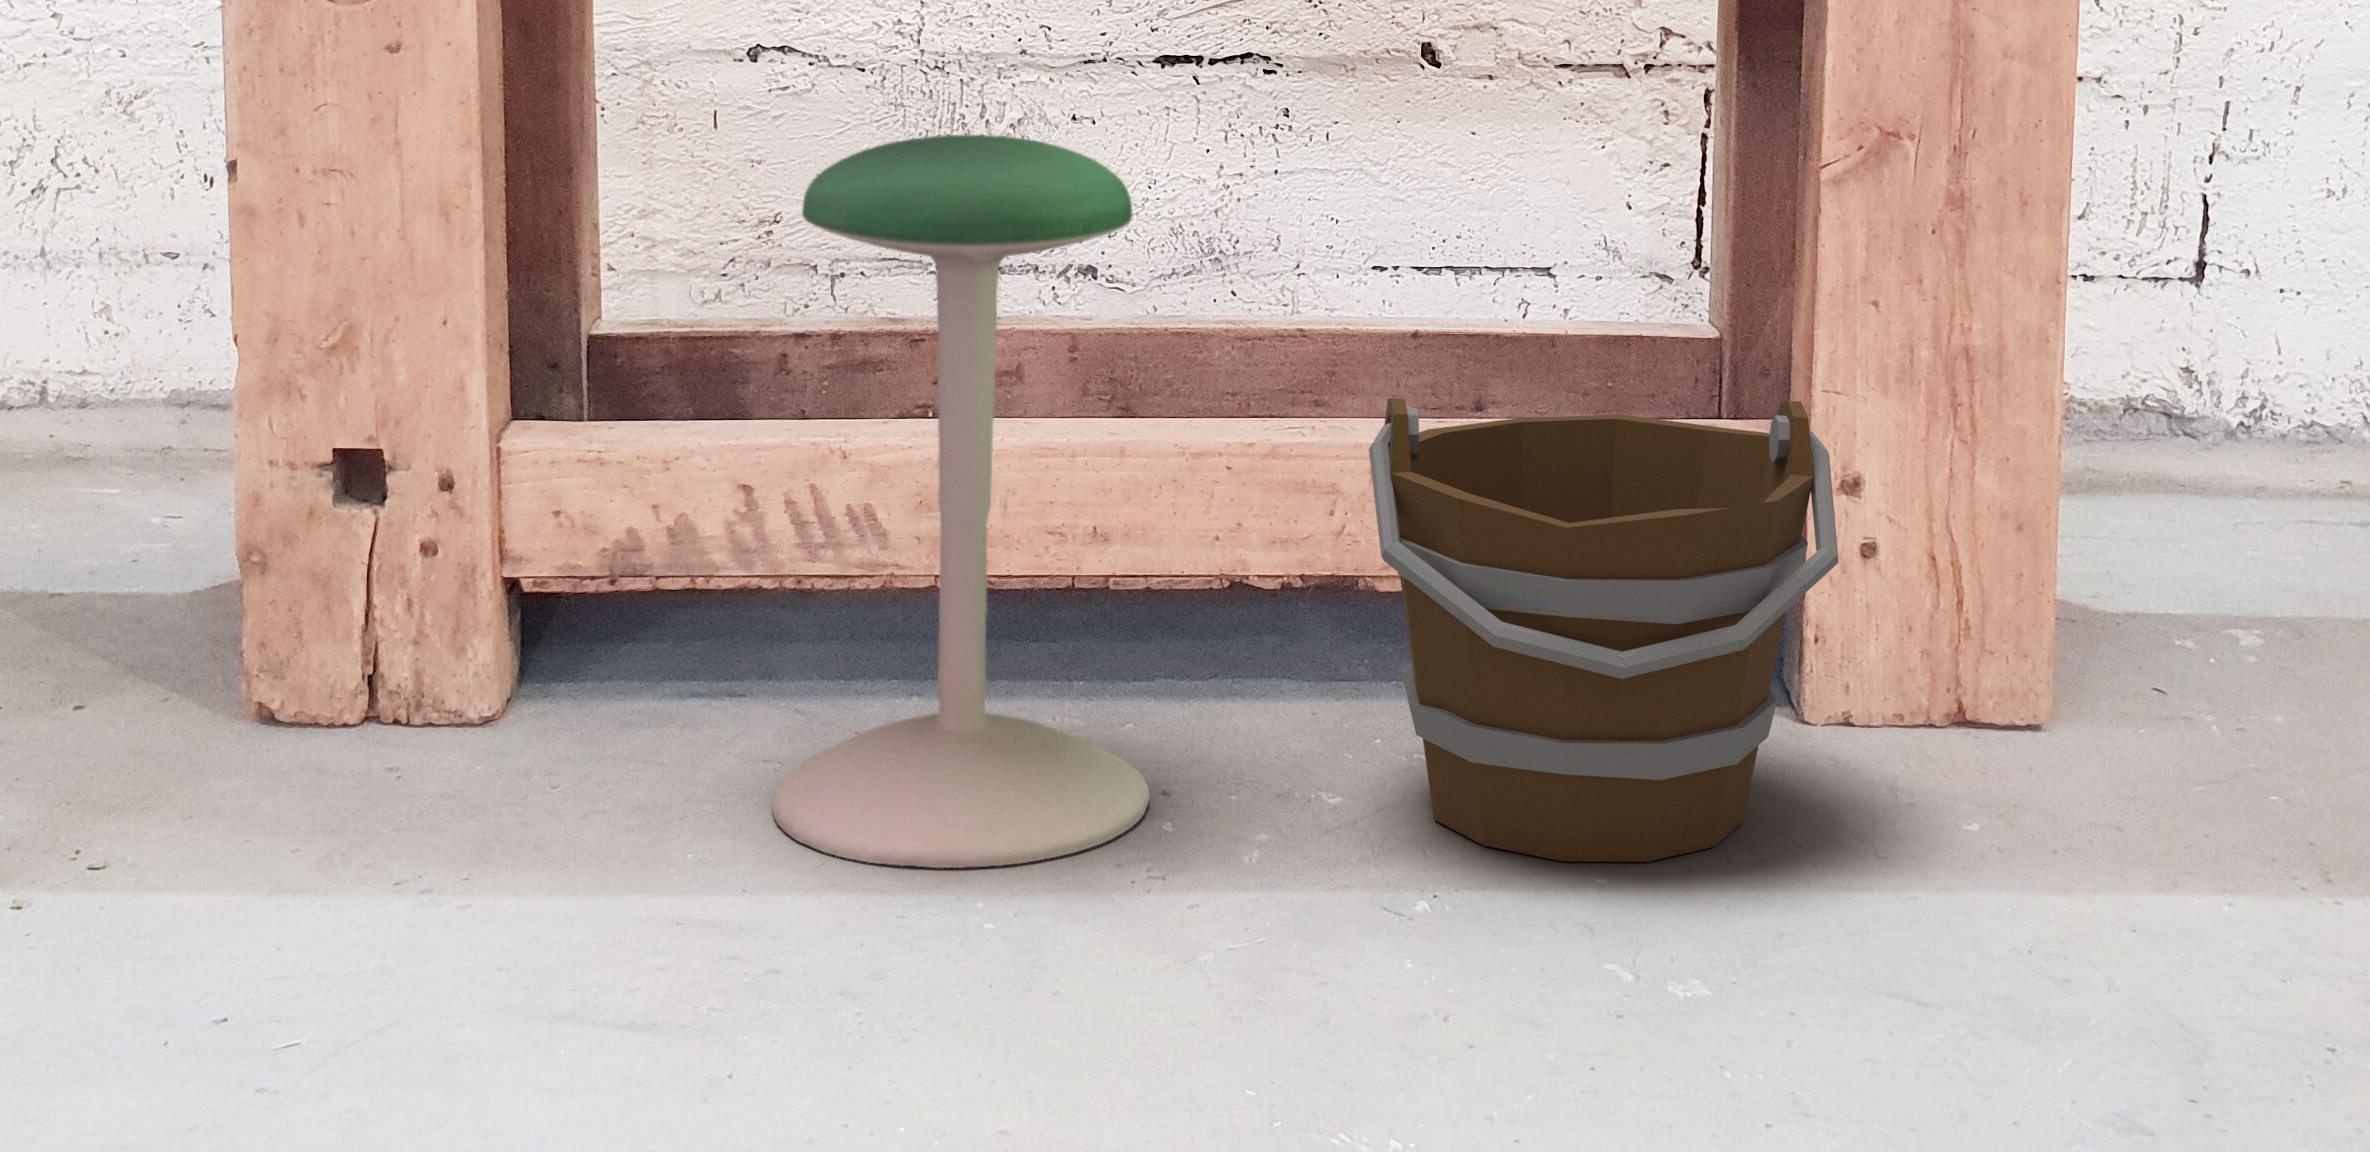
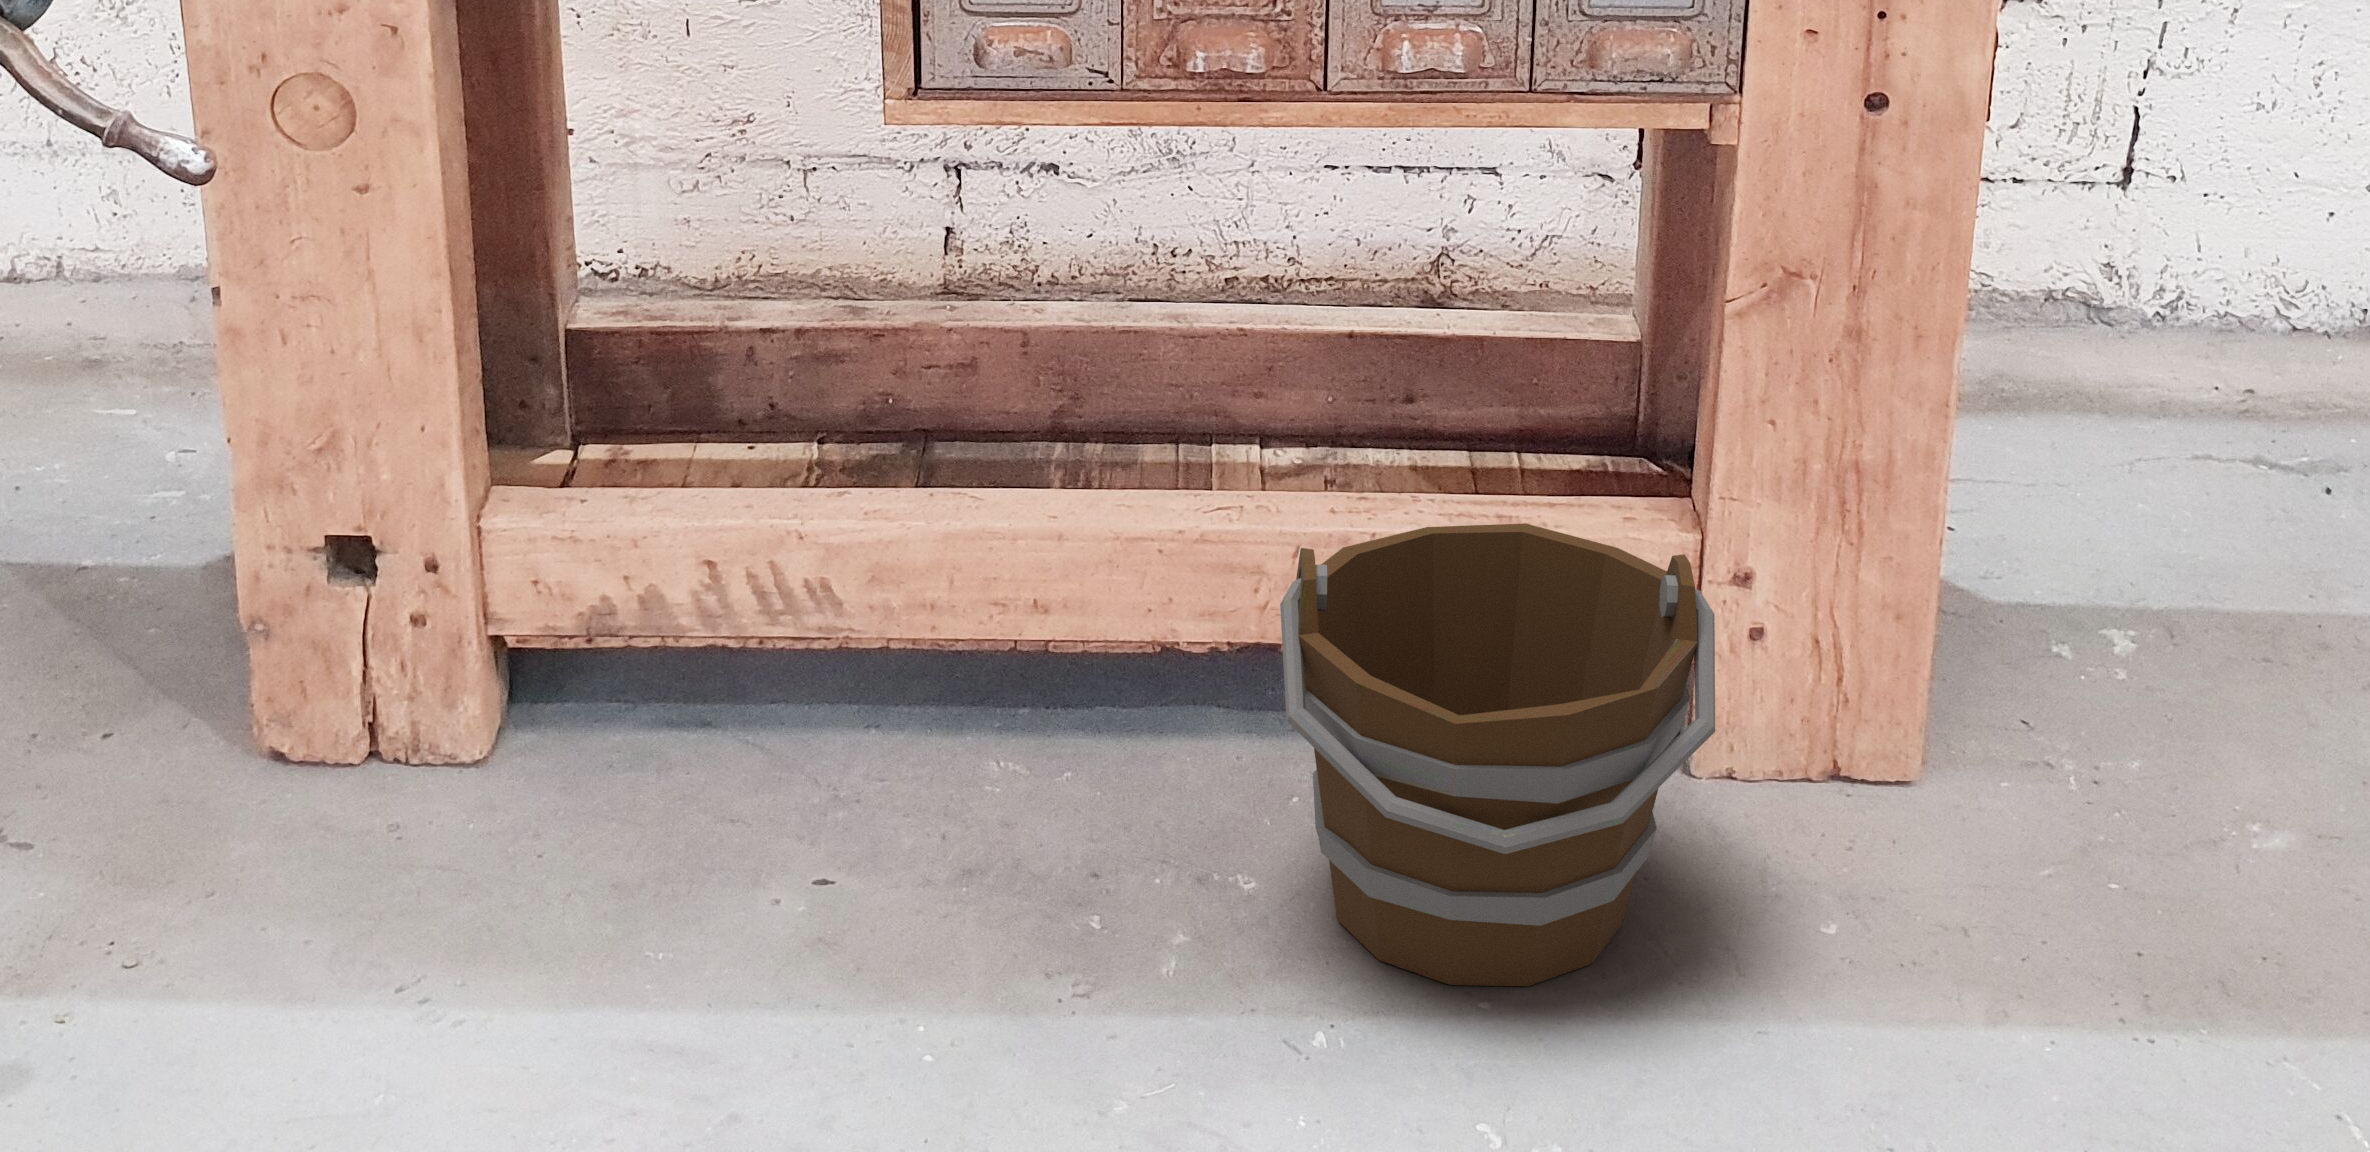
stool: present [772,135,1150,868] -> none [733,297,1079,989]

